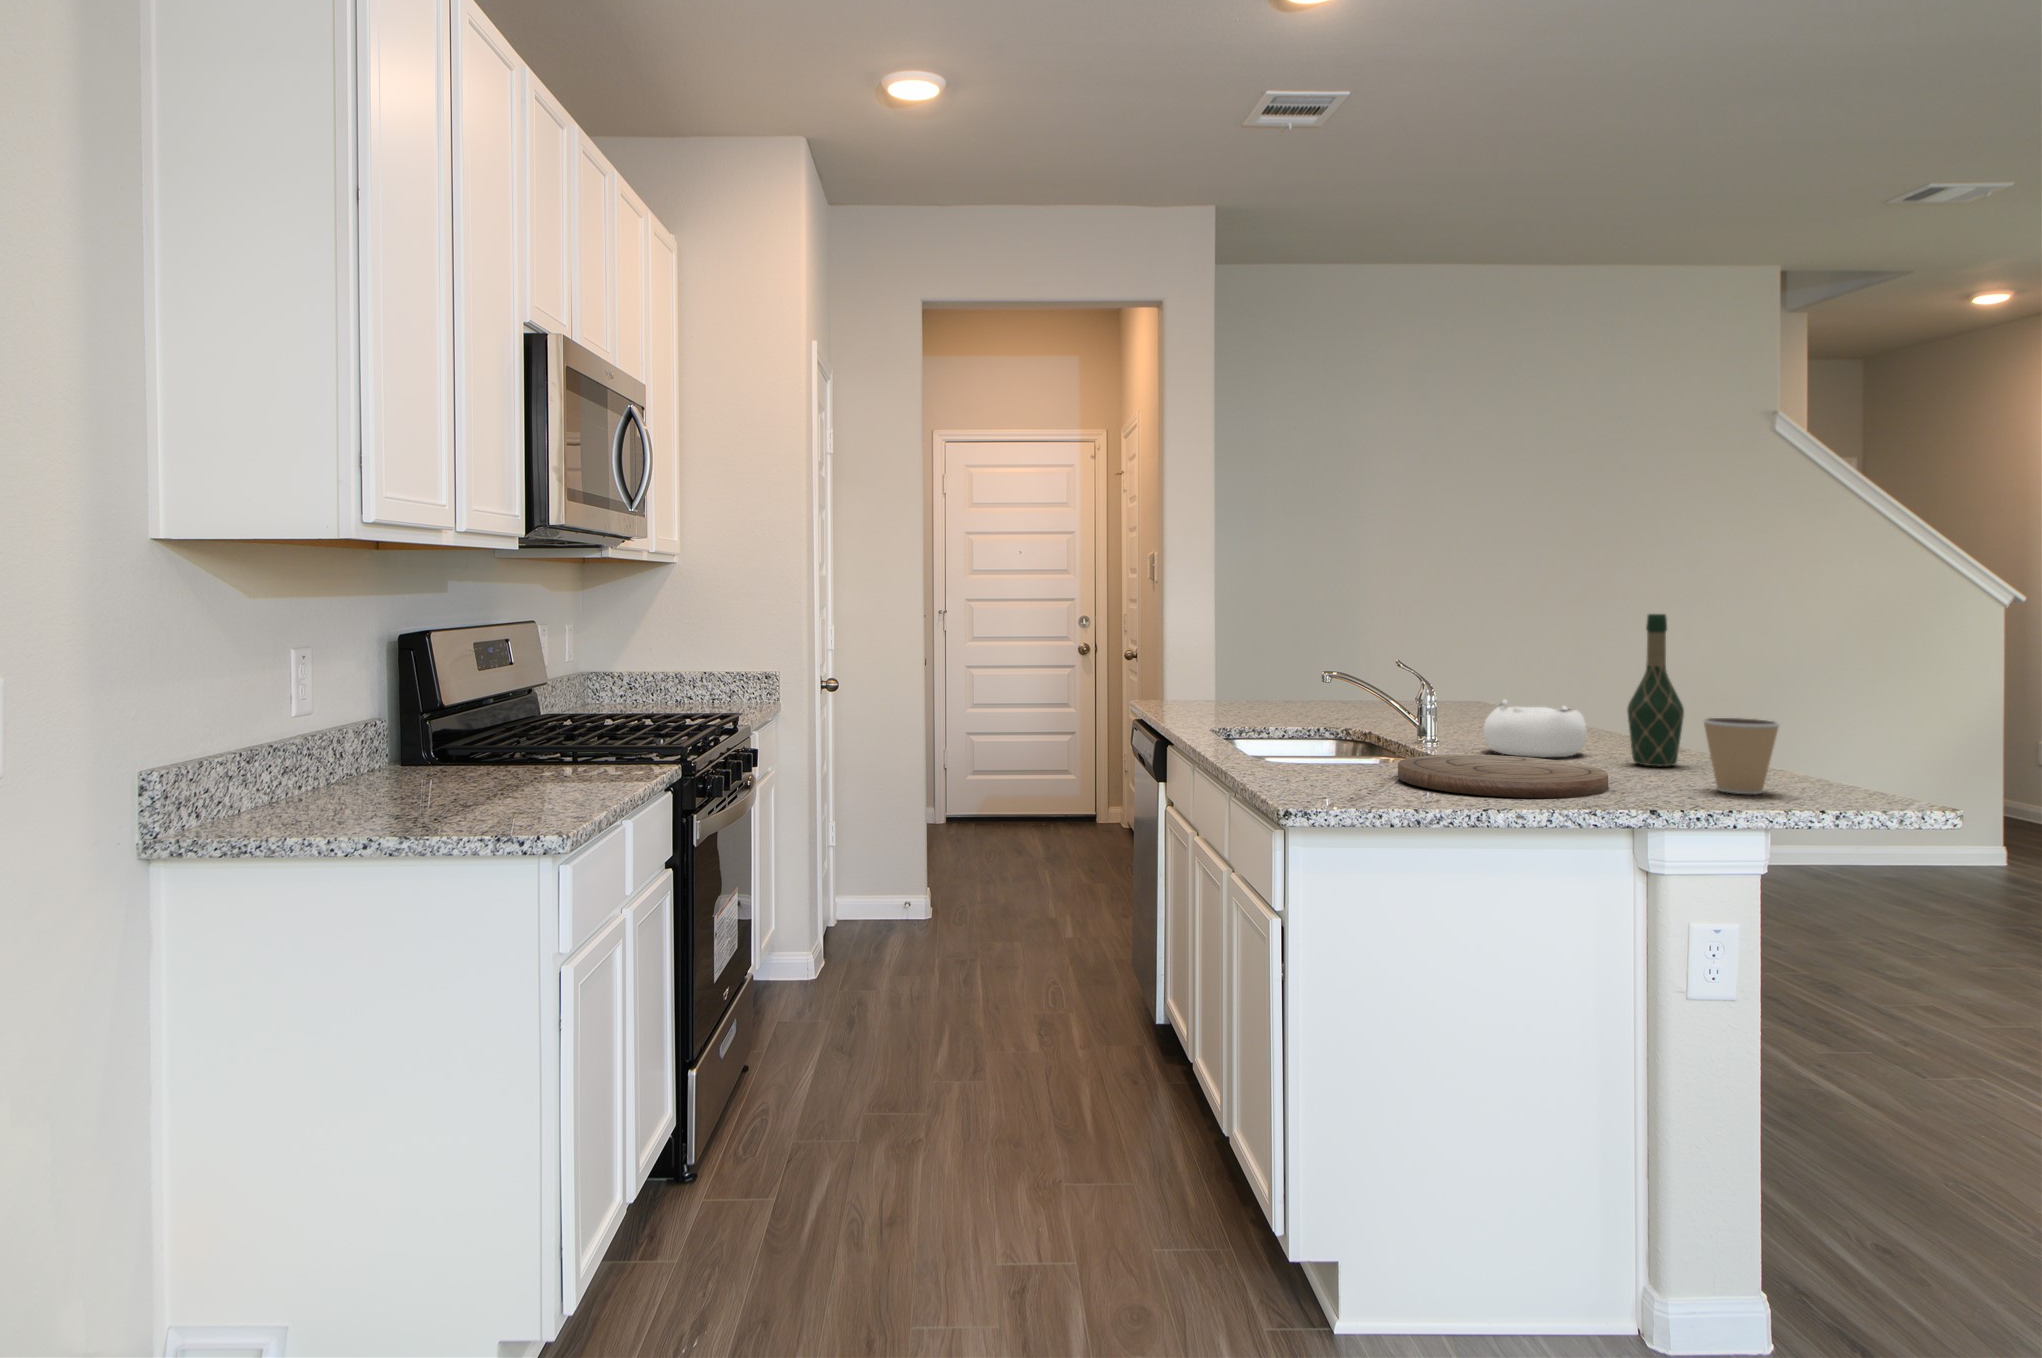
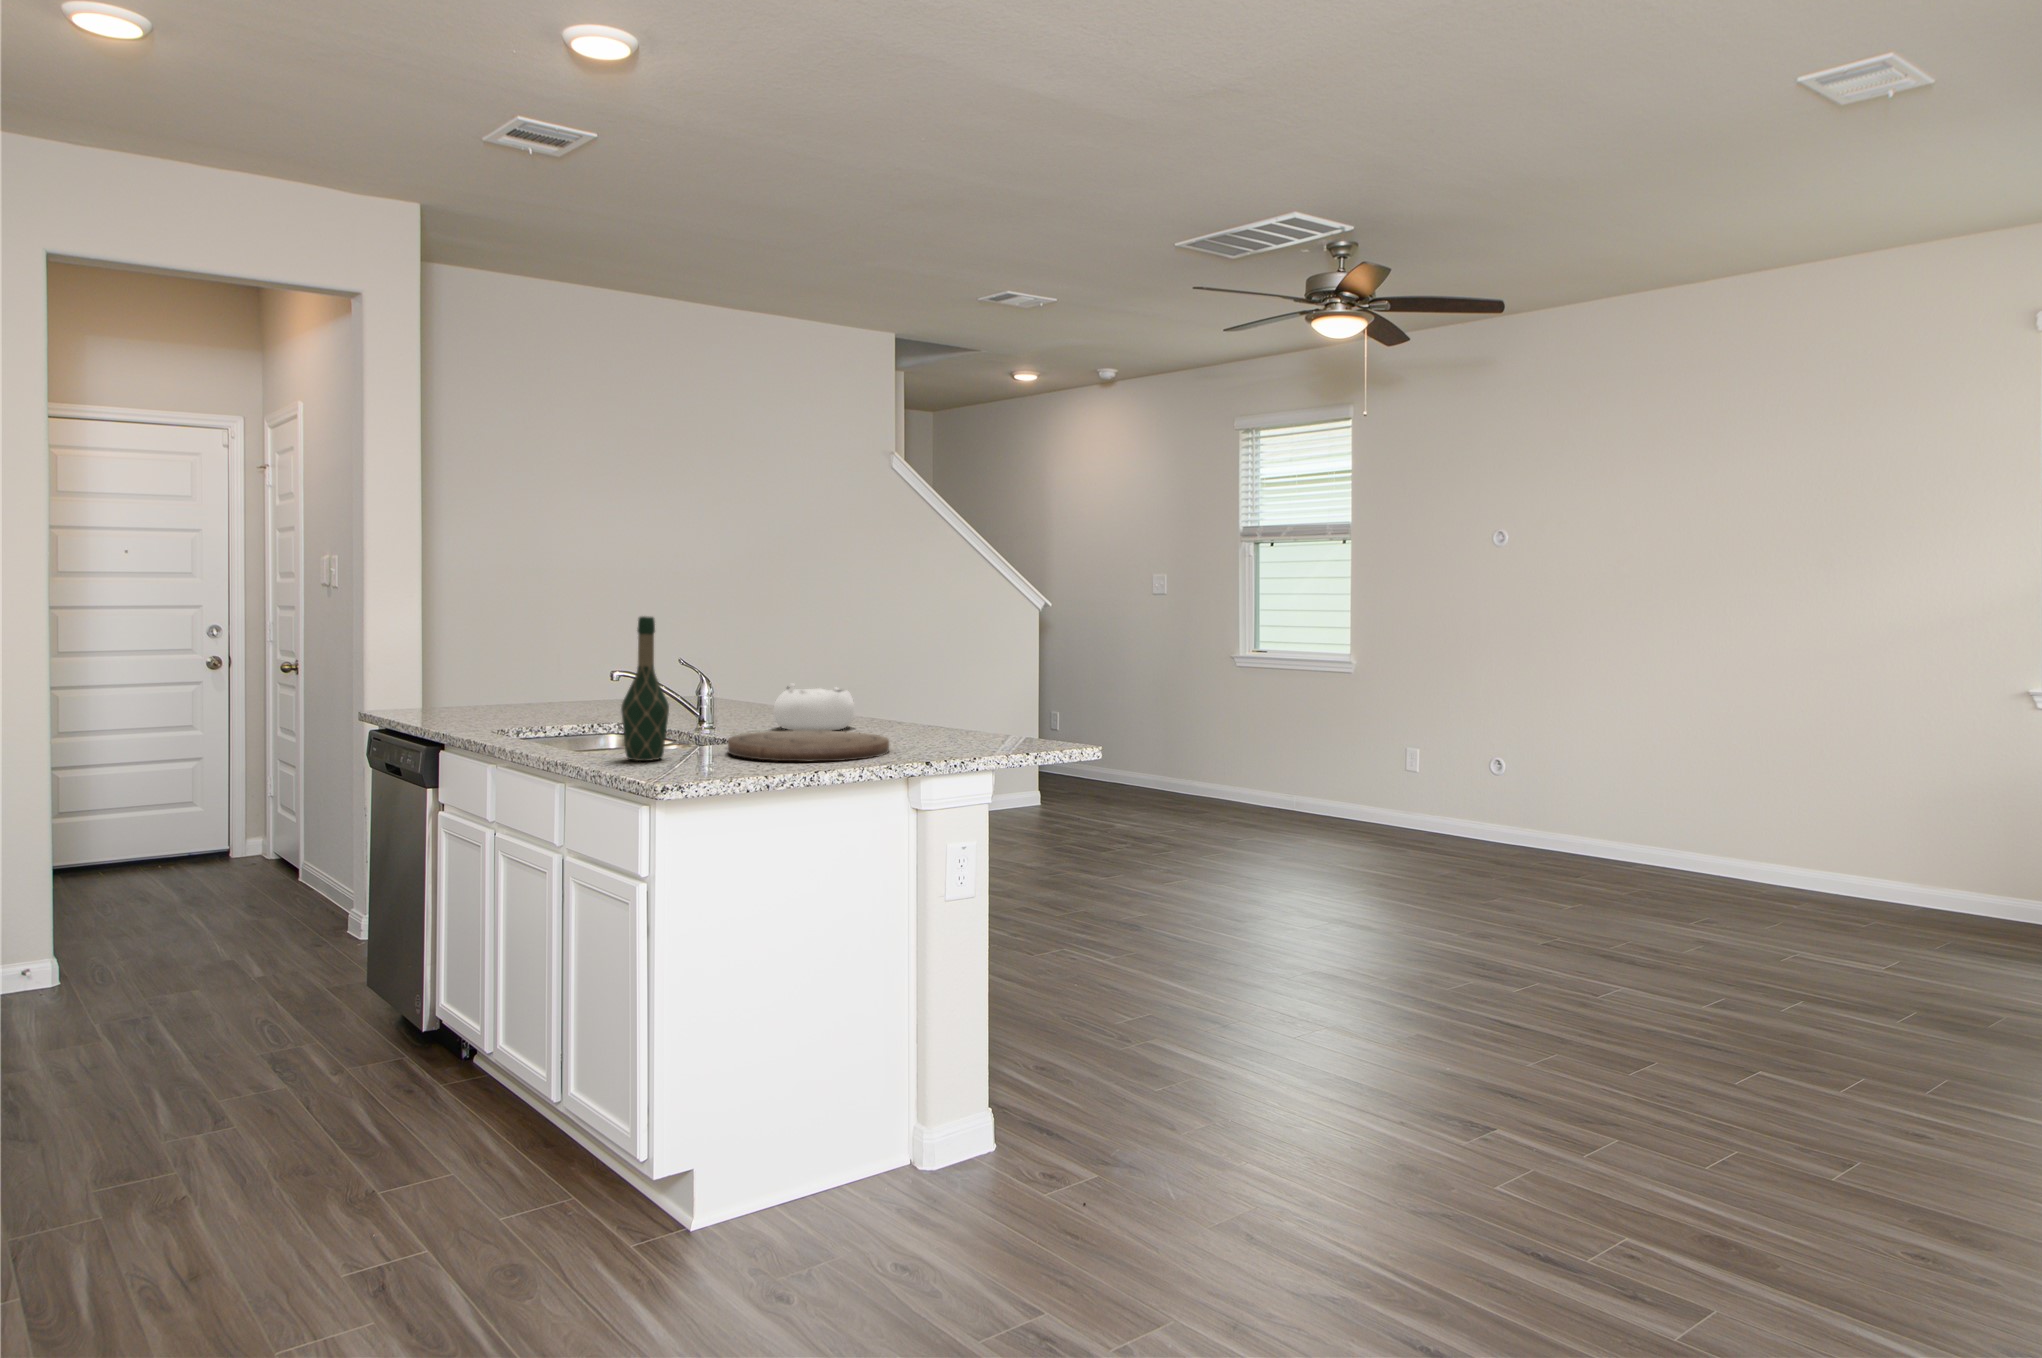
wine bottle: present [1627,614,1684,766] -> present [621,616,669,761]
coffee cup: present [1704,718,1779,794] -> none [950,691,998,747]

